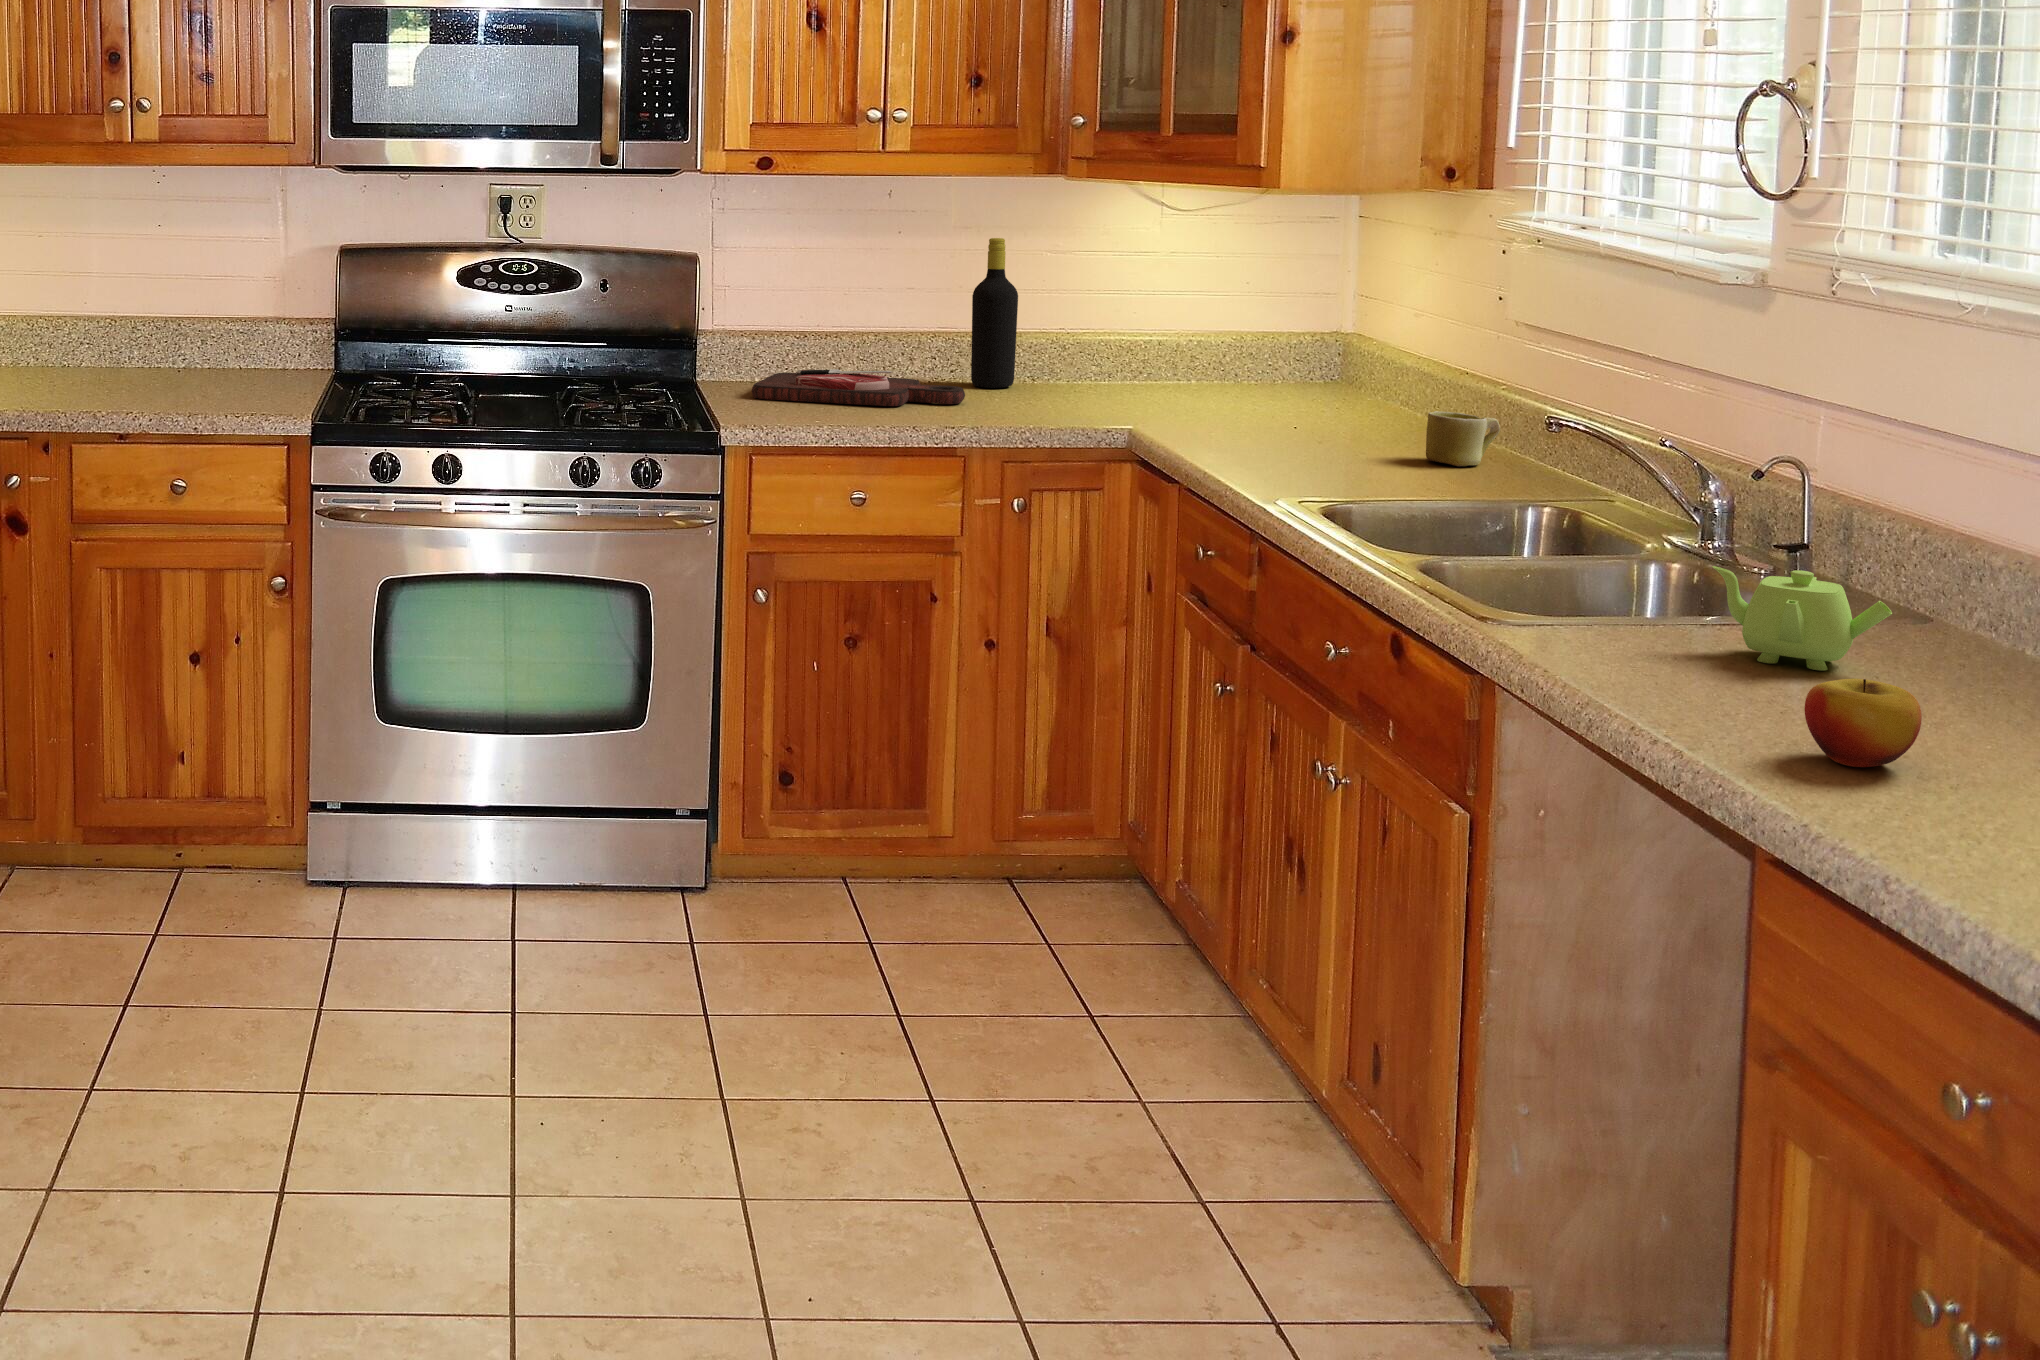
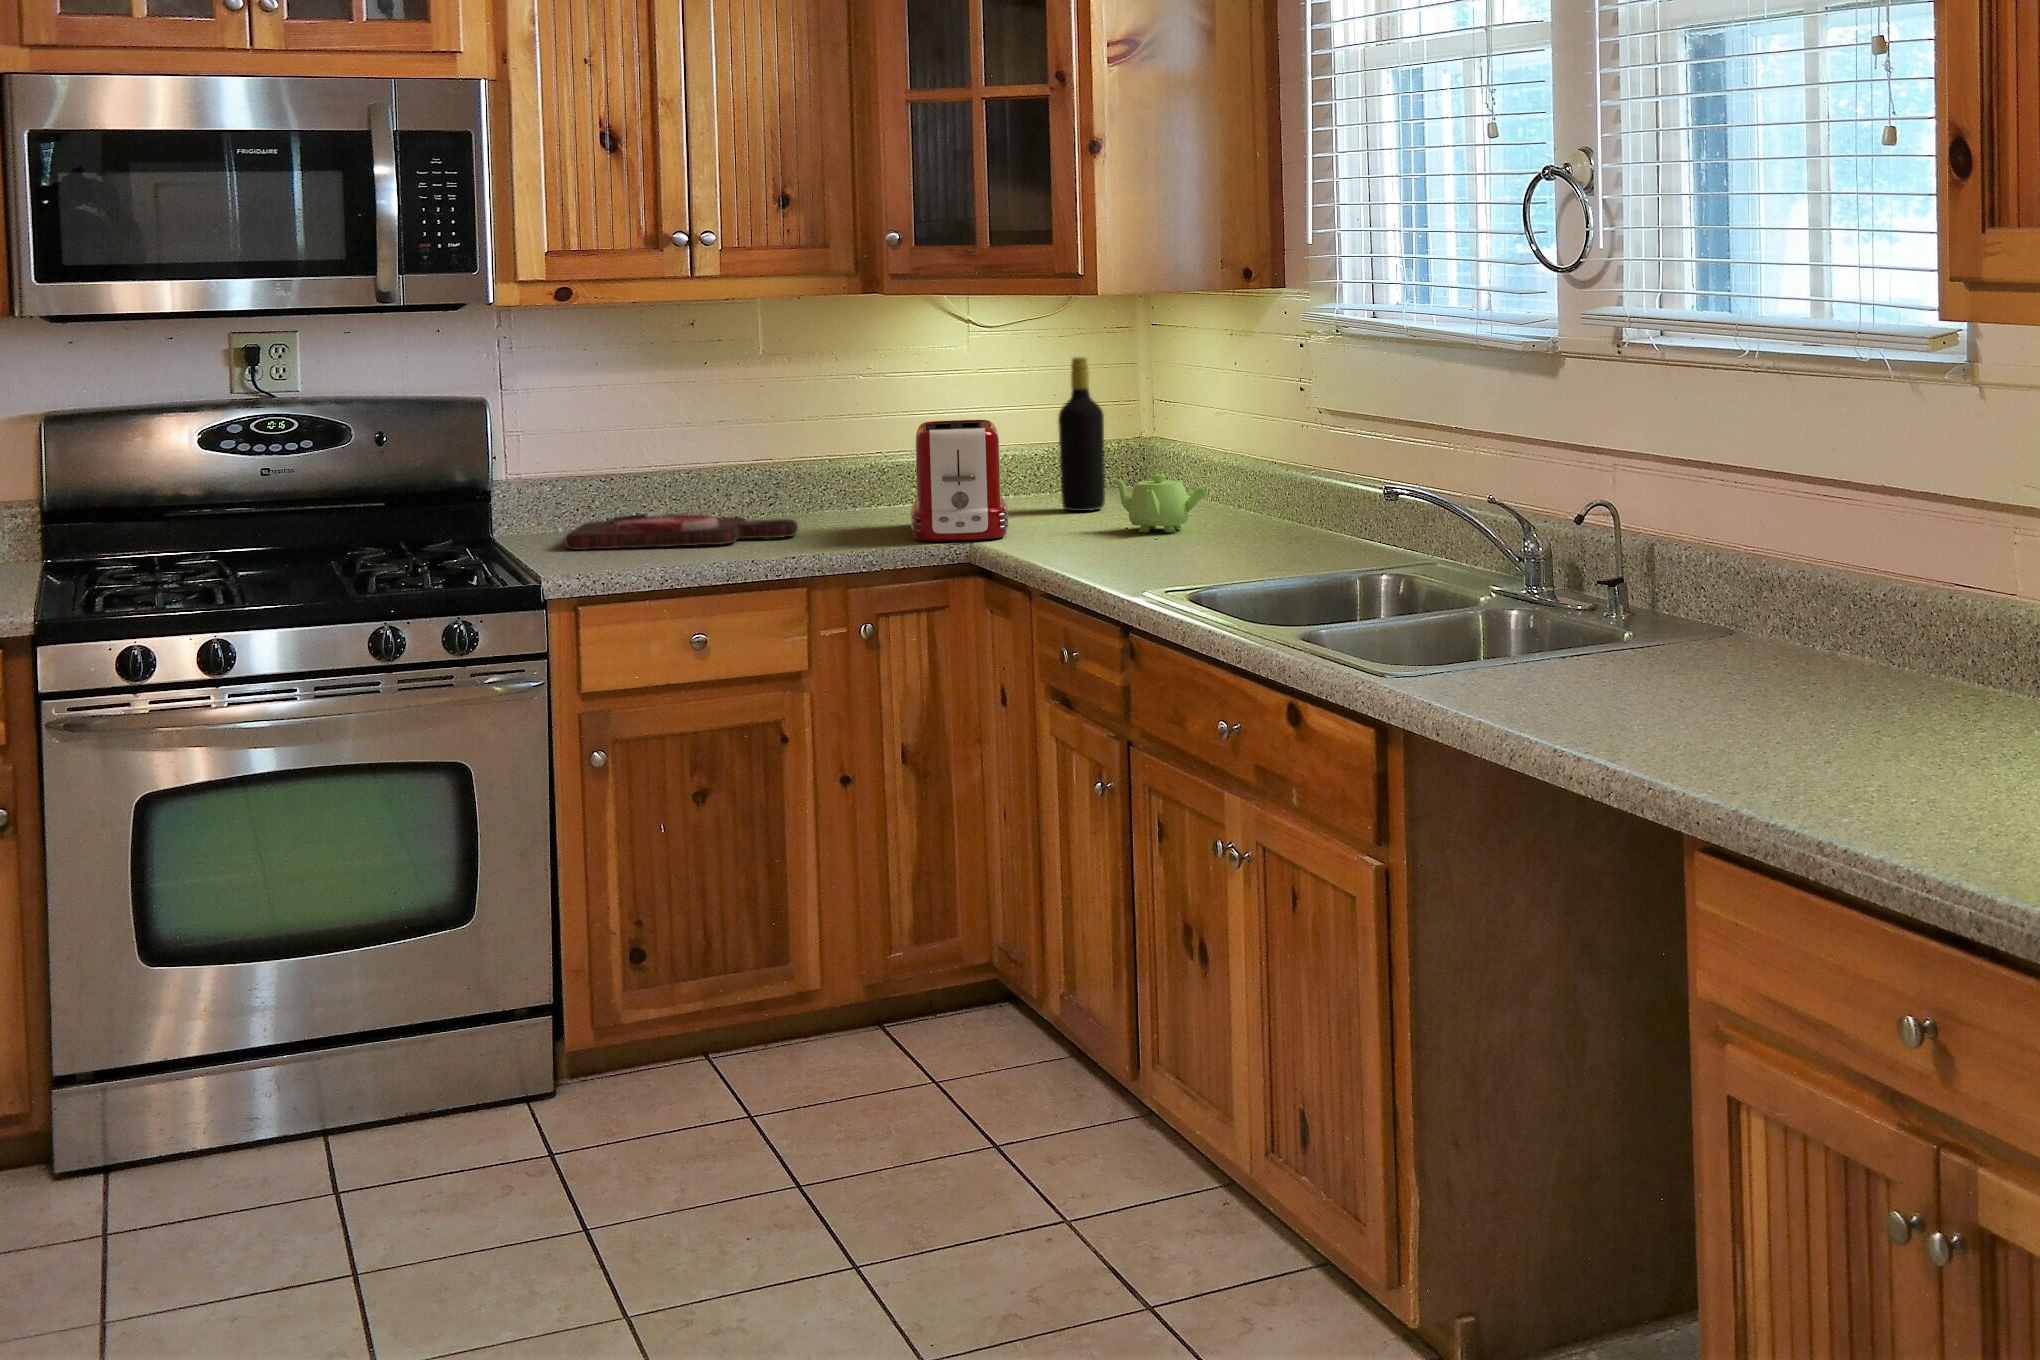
bottle: present [971,238,1018,388] -> present [1058,357,1105,511]
toaster: none [1069,303,1170,424] -> present [911,420,1008,541]
mug: present [1426,411,1500,466] -> none [1262,498,1325,548]
teapot: present [1712,566,1892,671] -> present [1111,474,1207,532]
apple: present [1805,679,1922,767] -> none [1678,659,1767,736]

